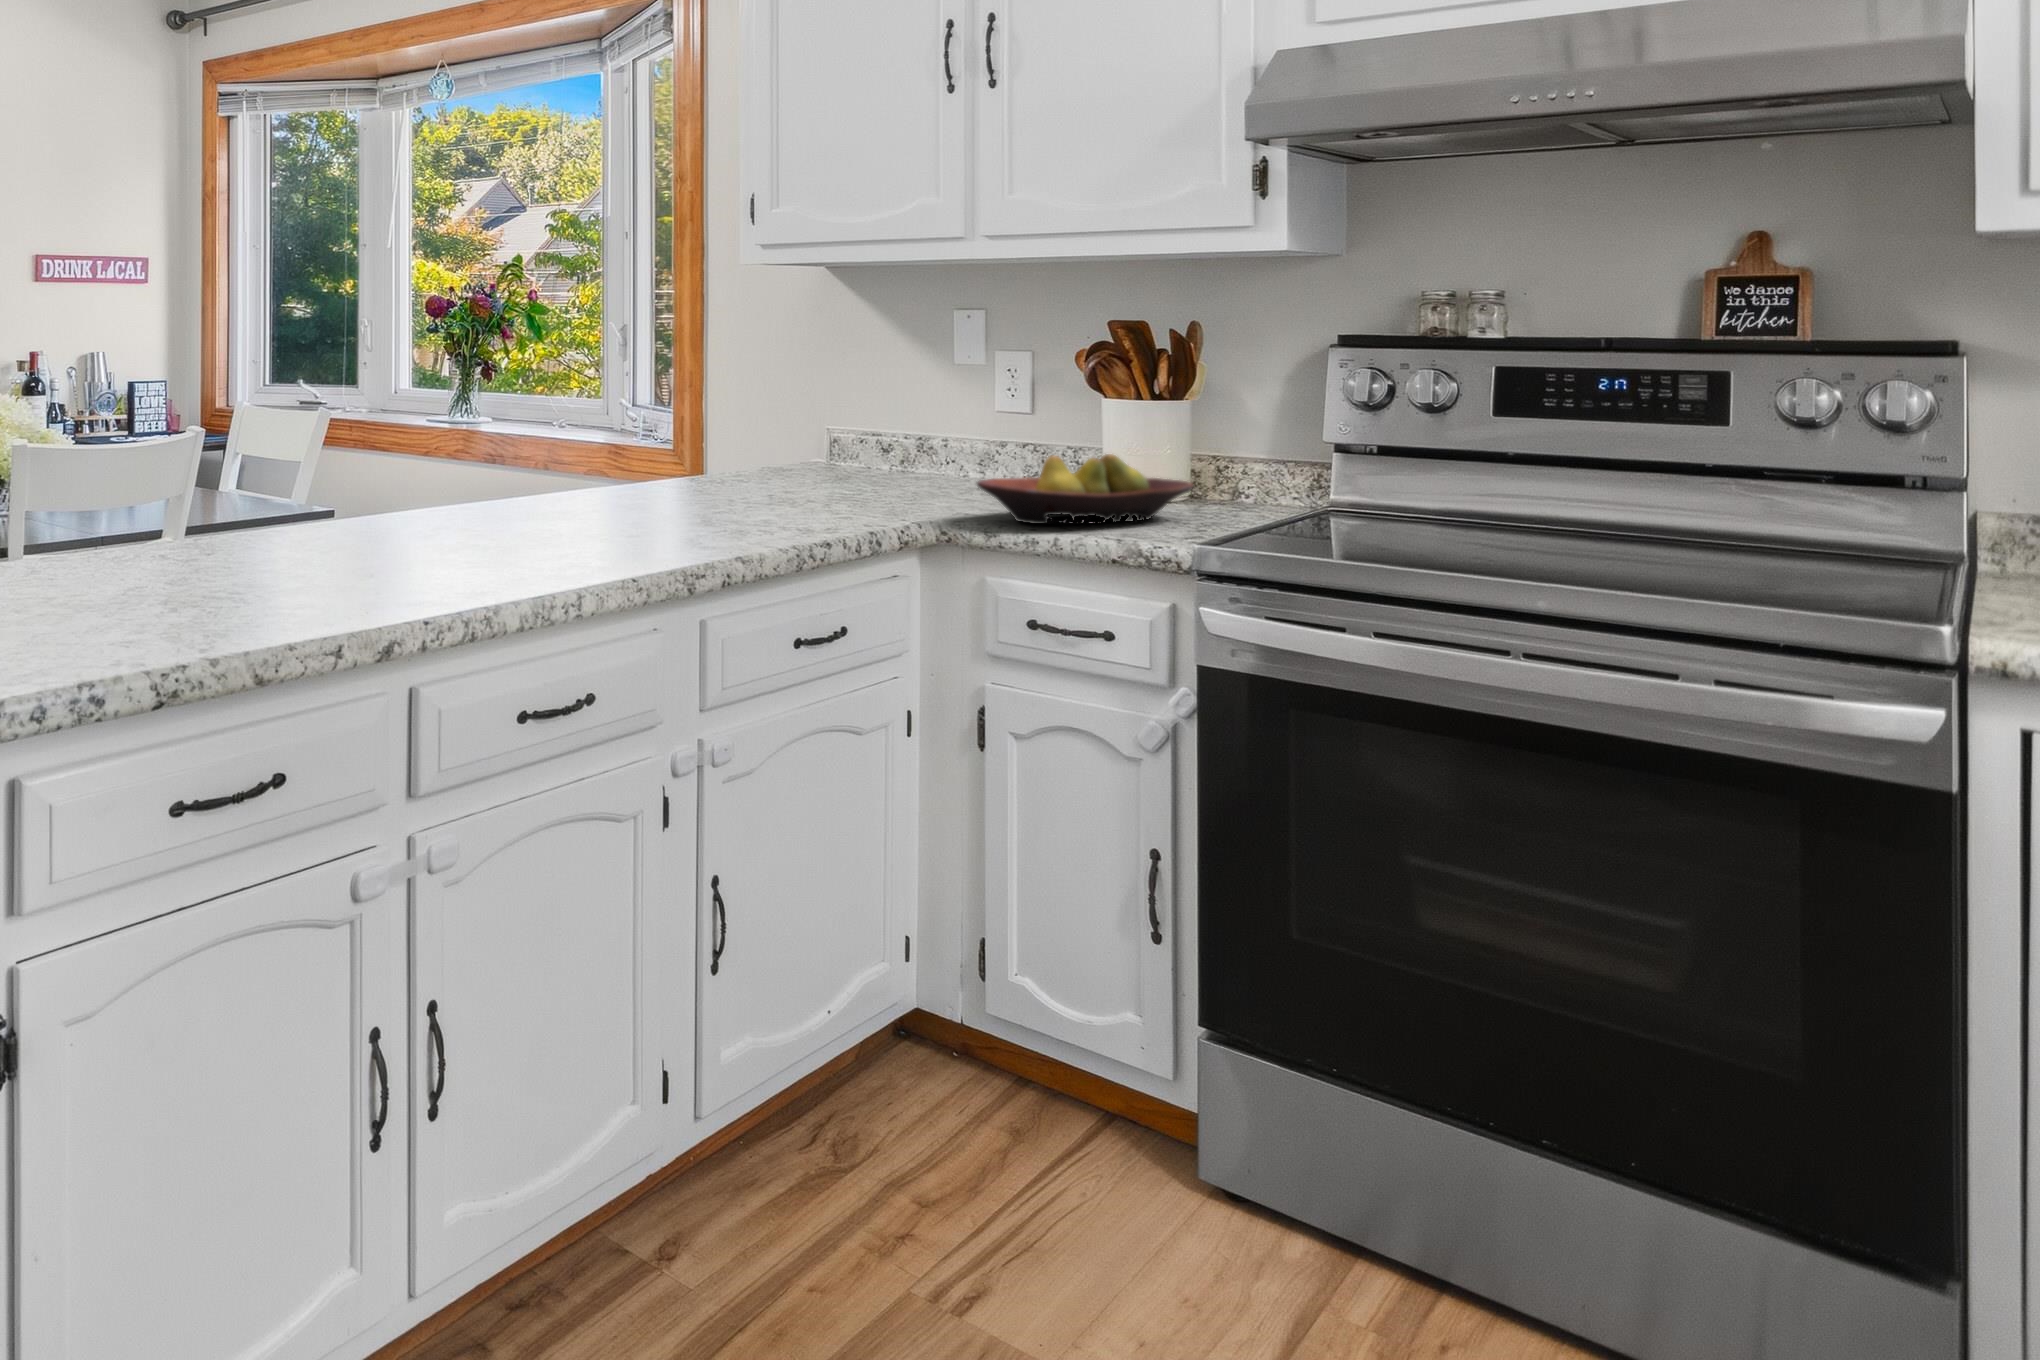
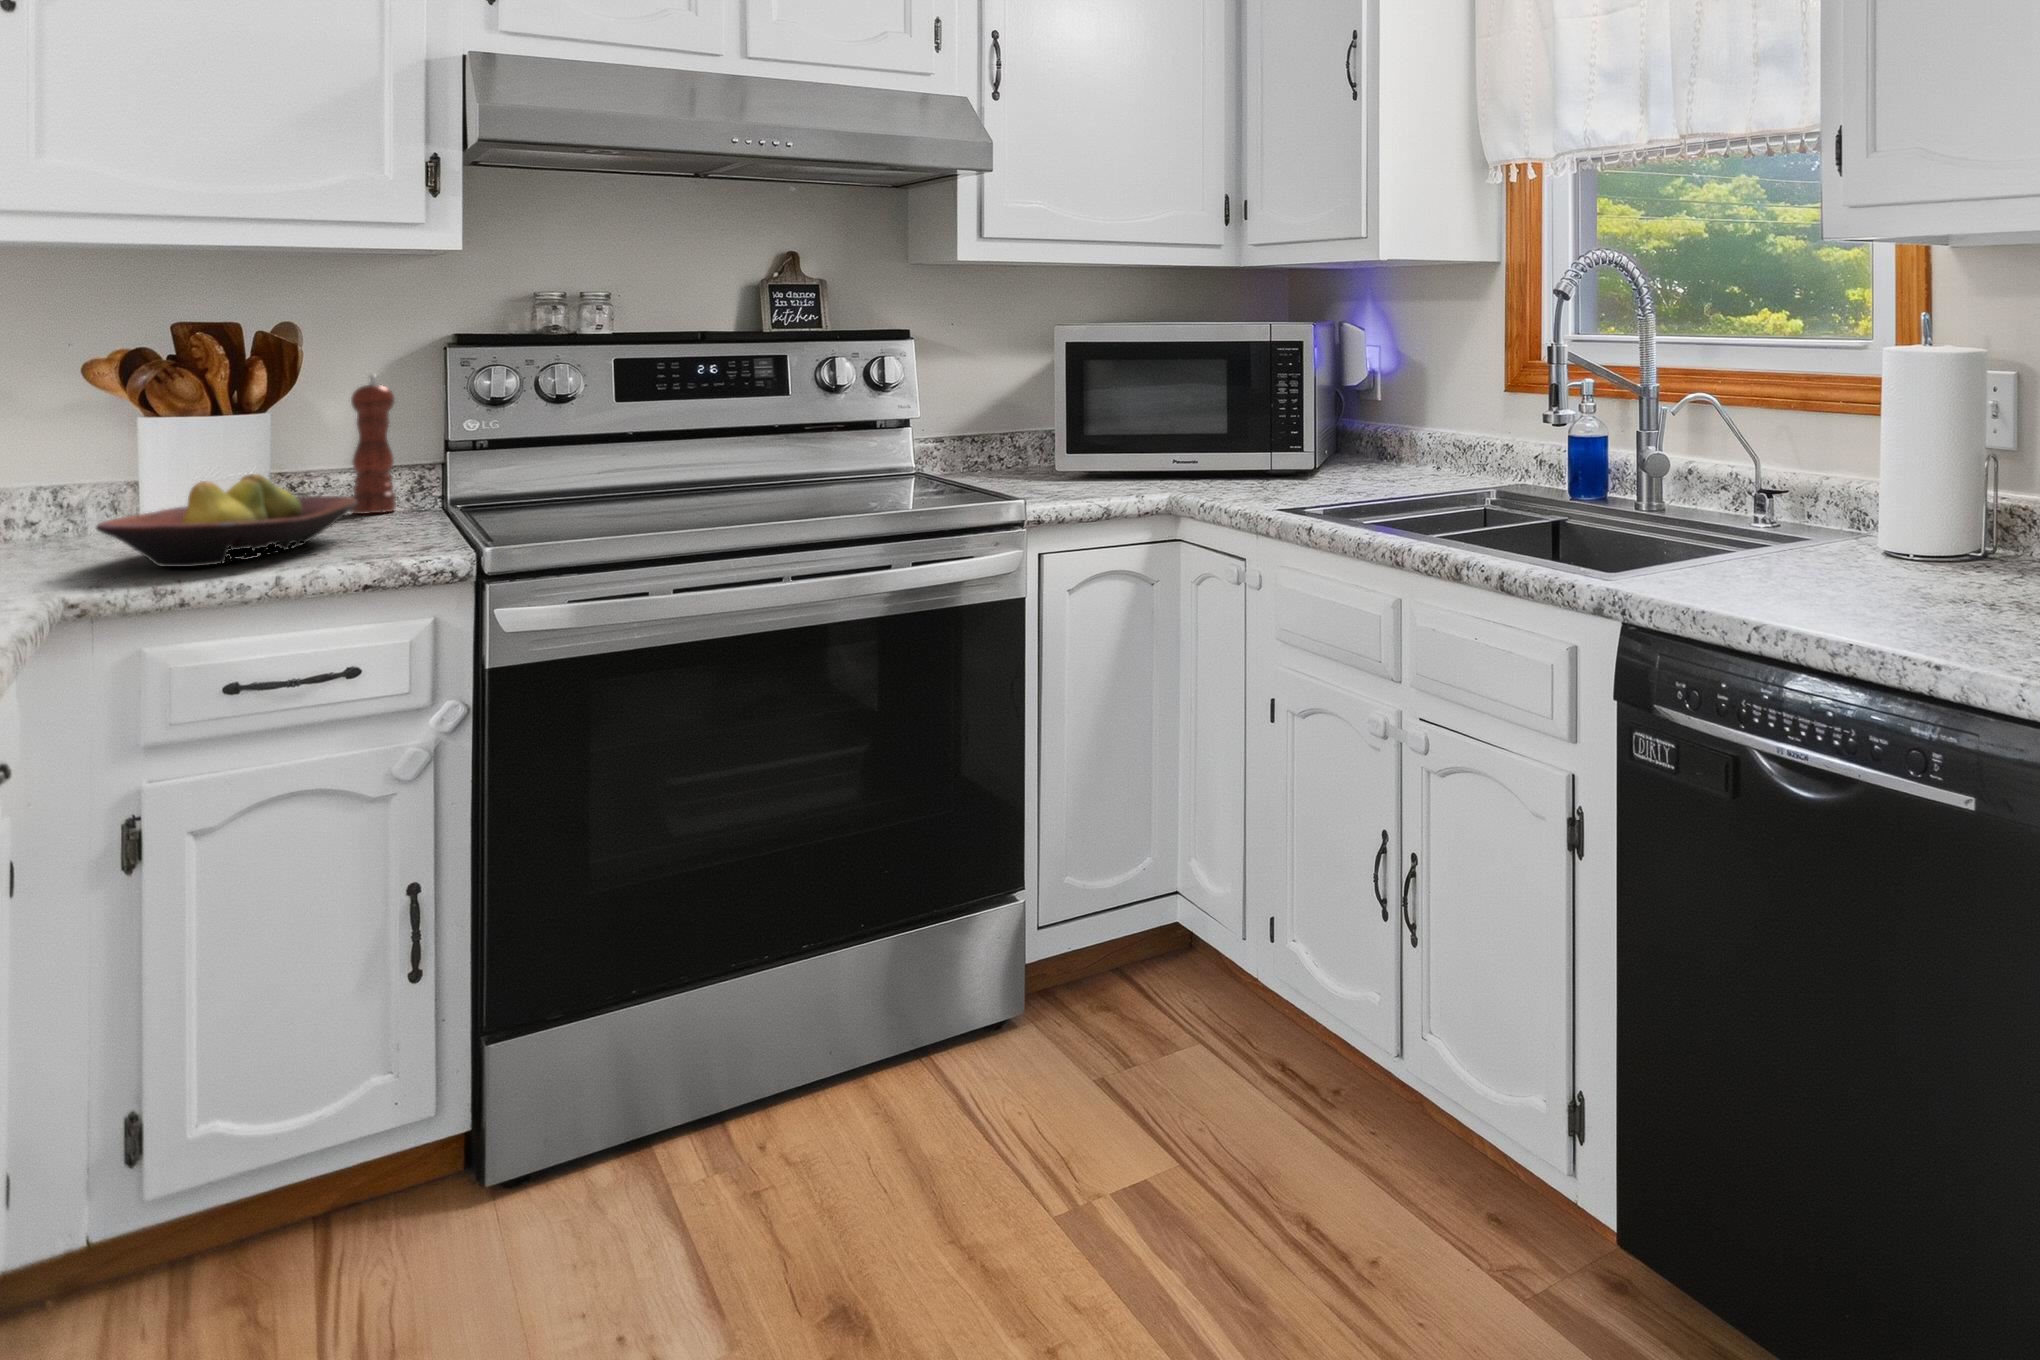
pepper mill: none [1254,375,1293,505] -> present [351,375,396,514]

